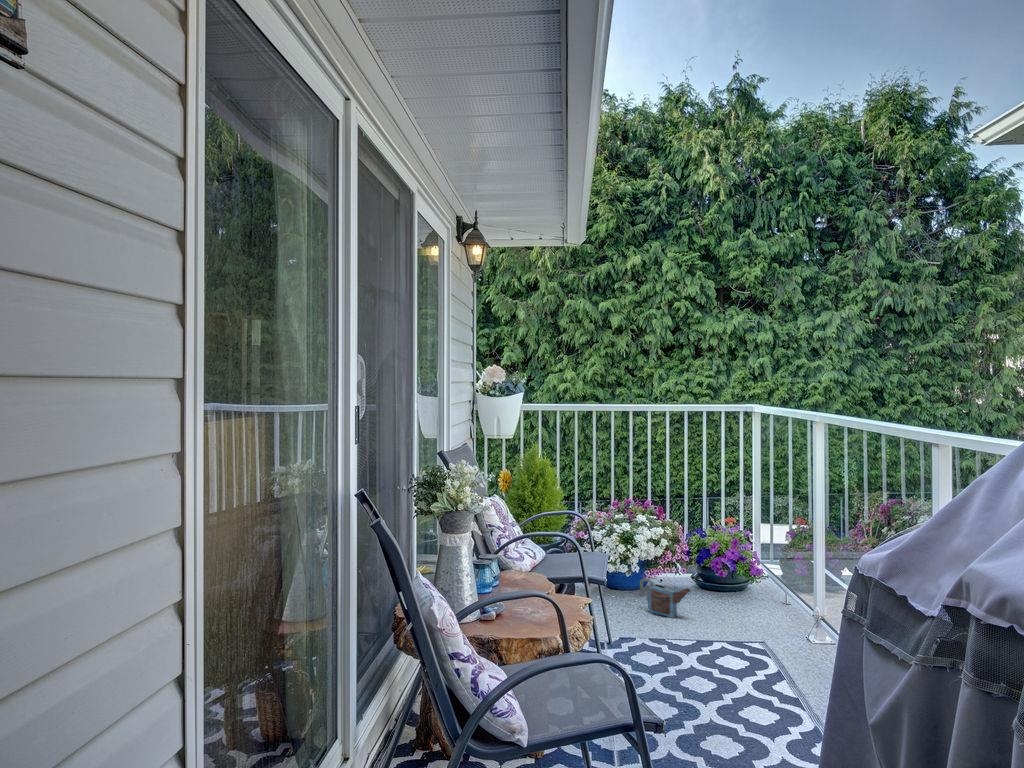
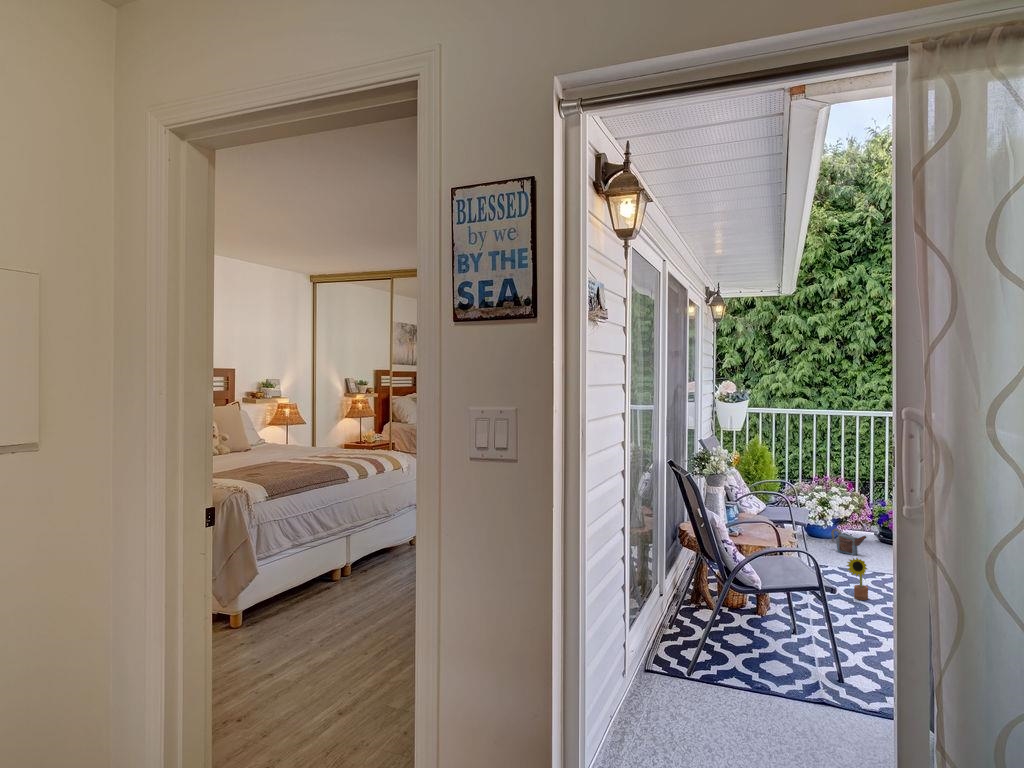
decorative plant: none [682,656,721,732] -> present [847,558,868,600]

